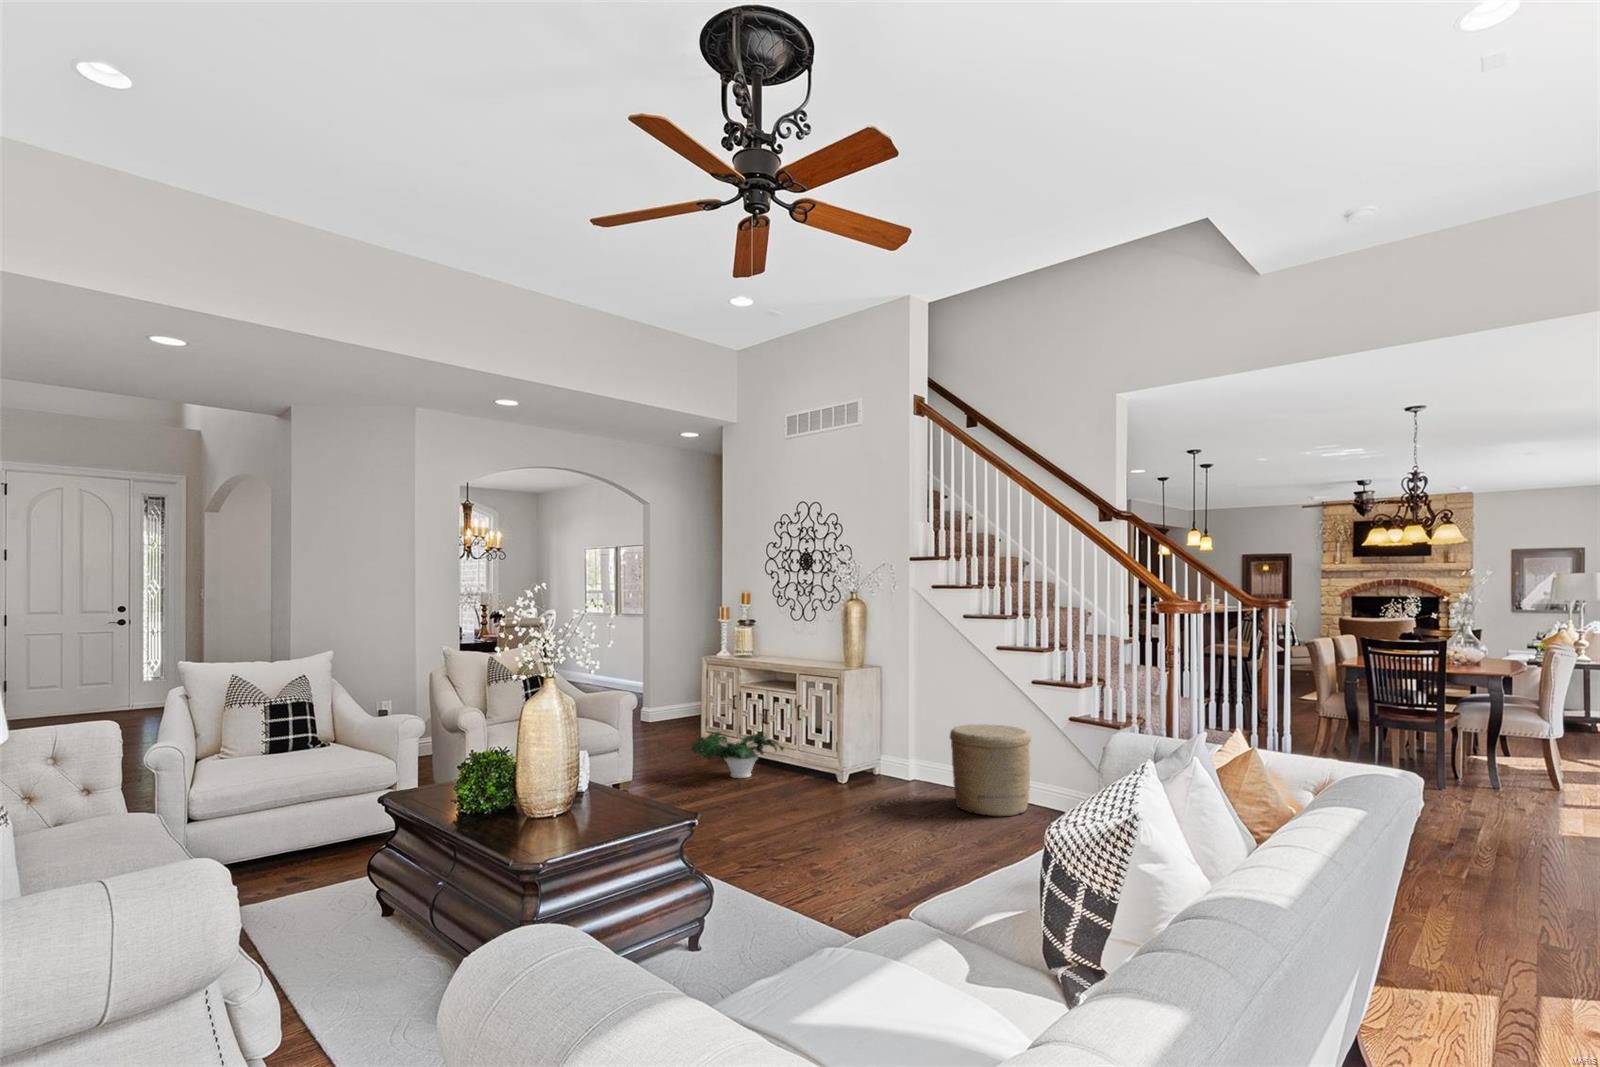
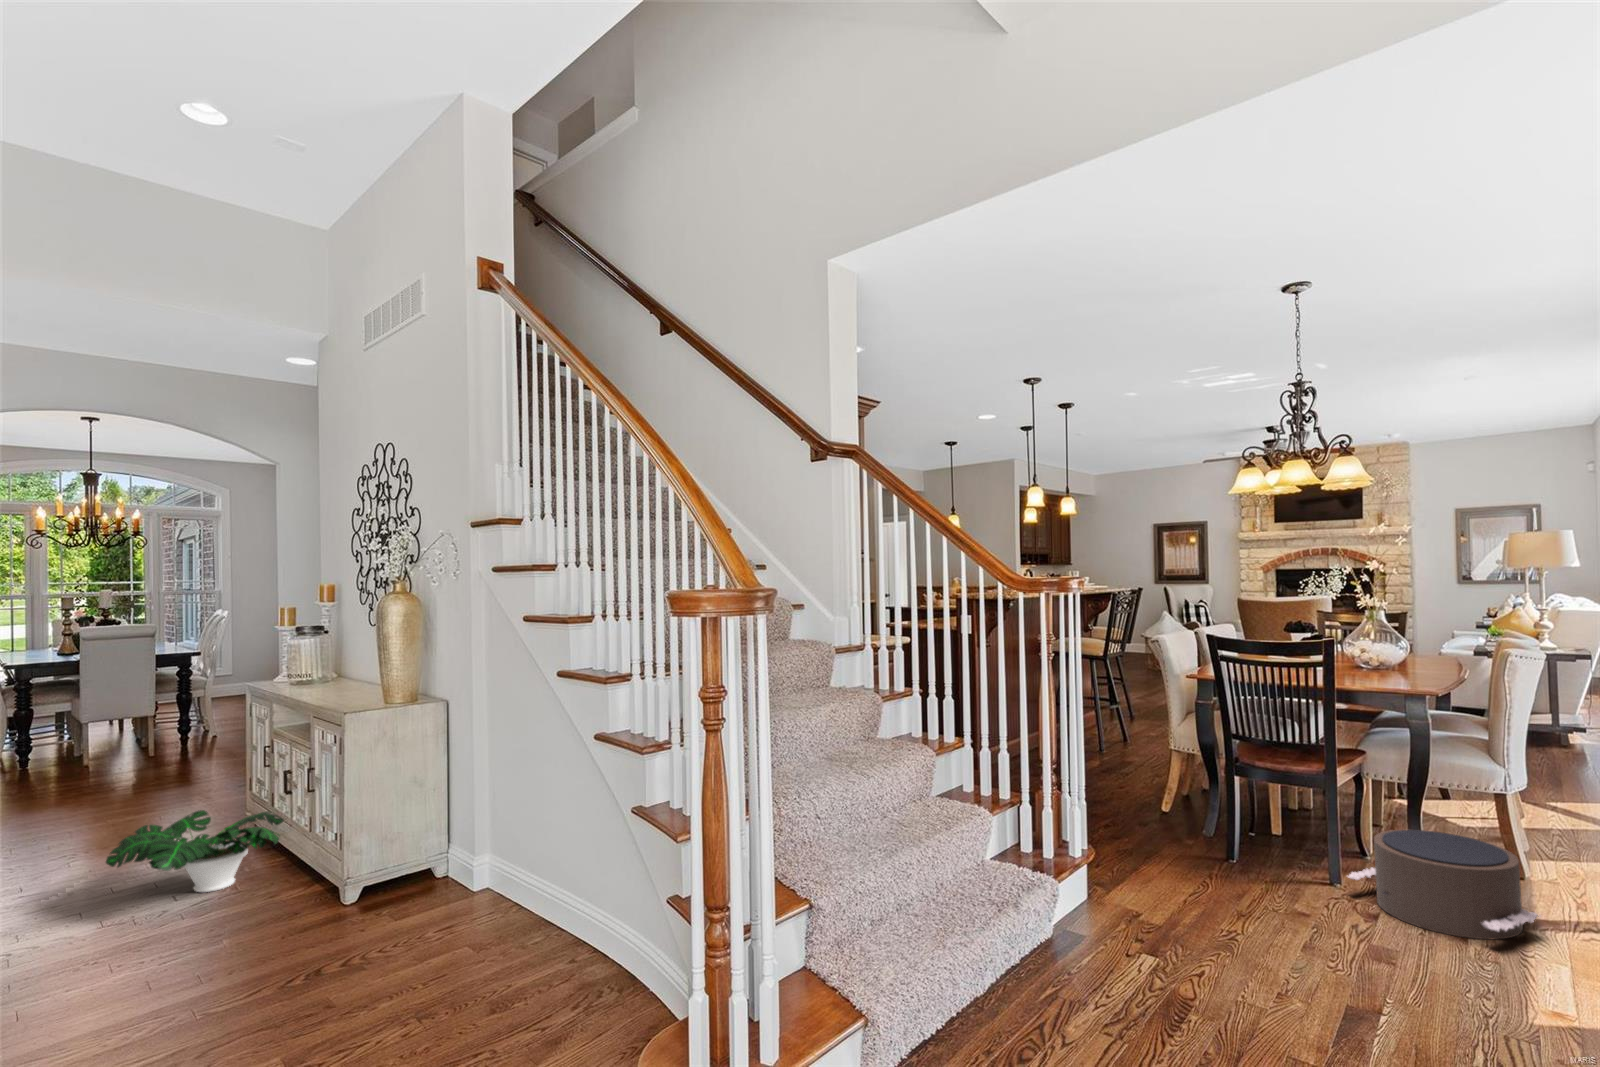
woven basket: present [950,724,1031,816] -> none [434,811,586,1001]
pouf: none [1451,756,1569,811] -> present [1348,830,1539,939]

